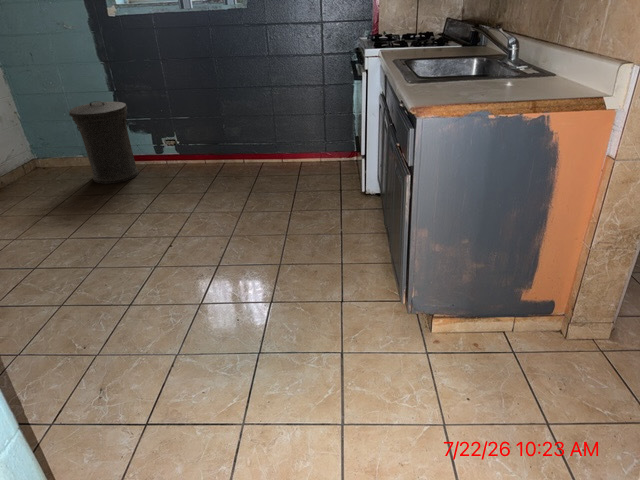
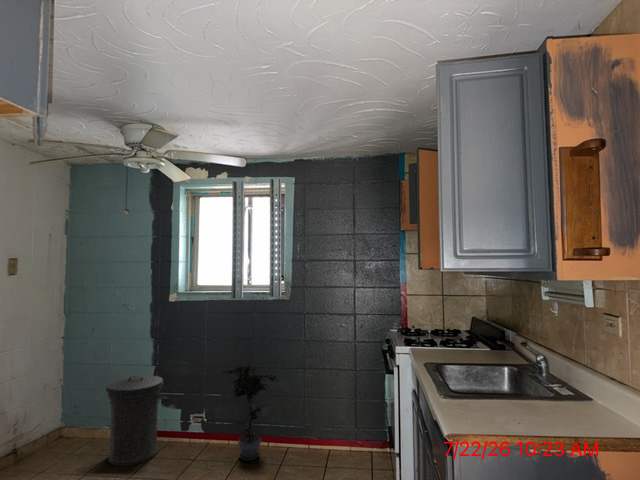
potted plant: none [187,79,248,173] -> present [222,362,278,461]

